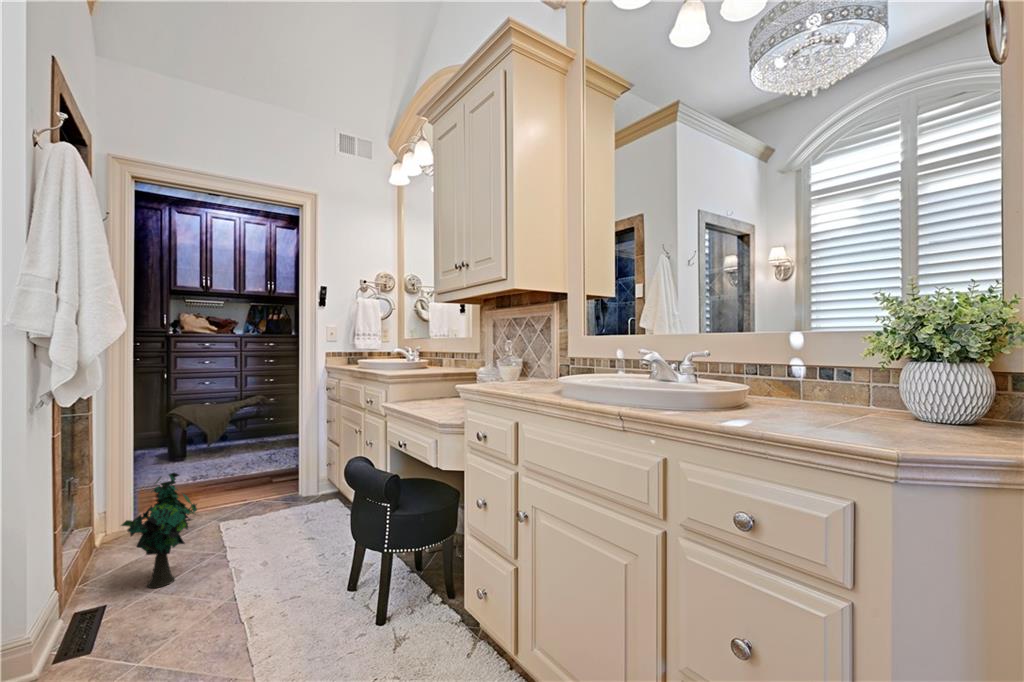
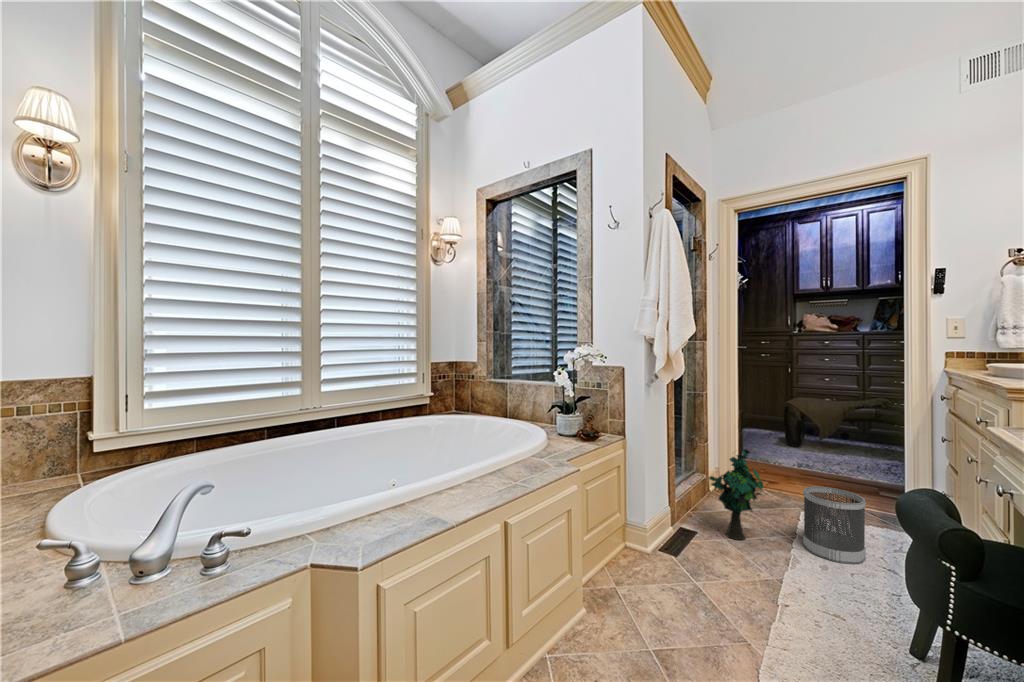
wastebasket: none [236,485,291,558] -> present [803,486,866,564]

